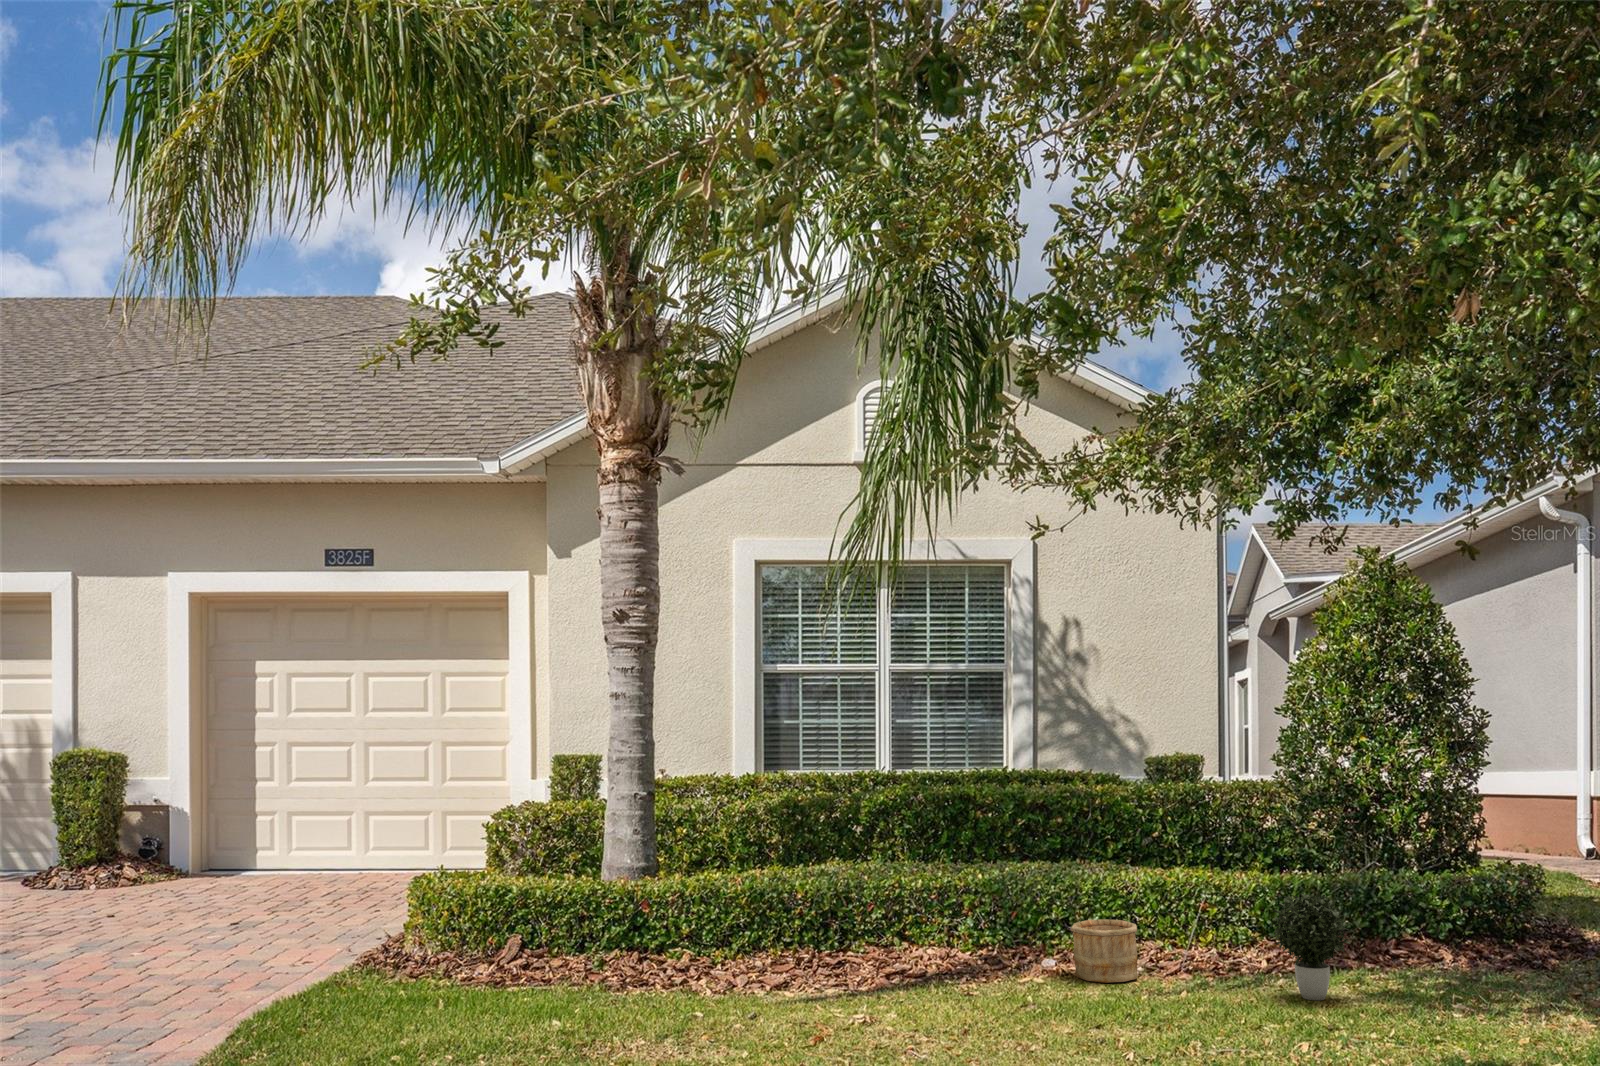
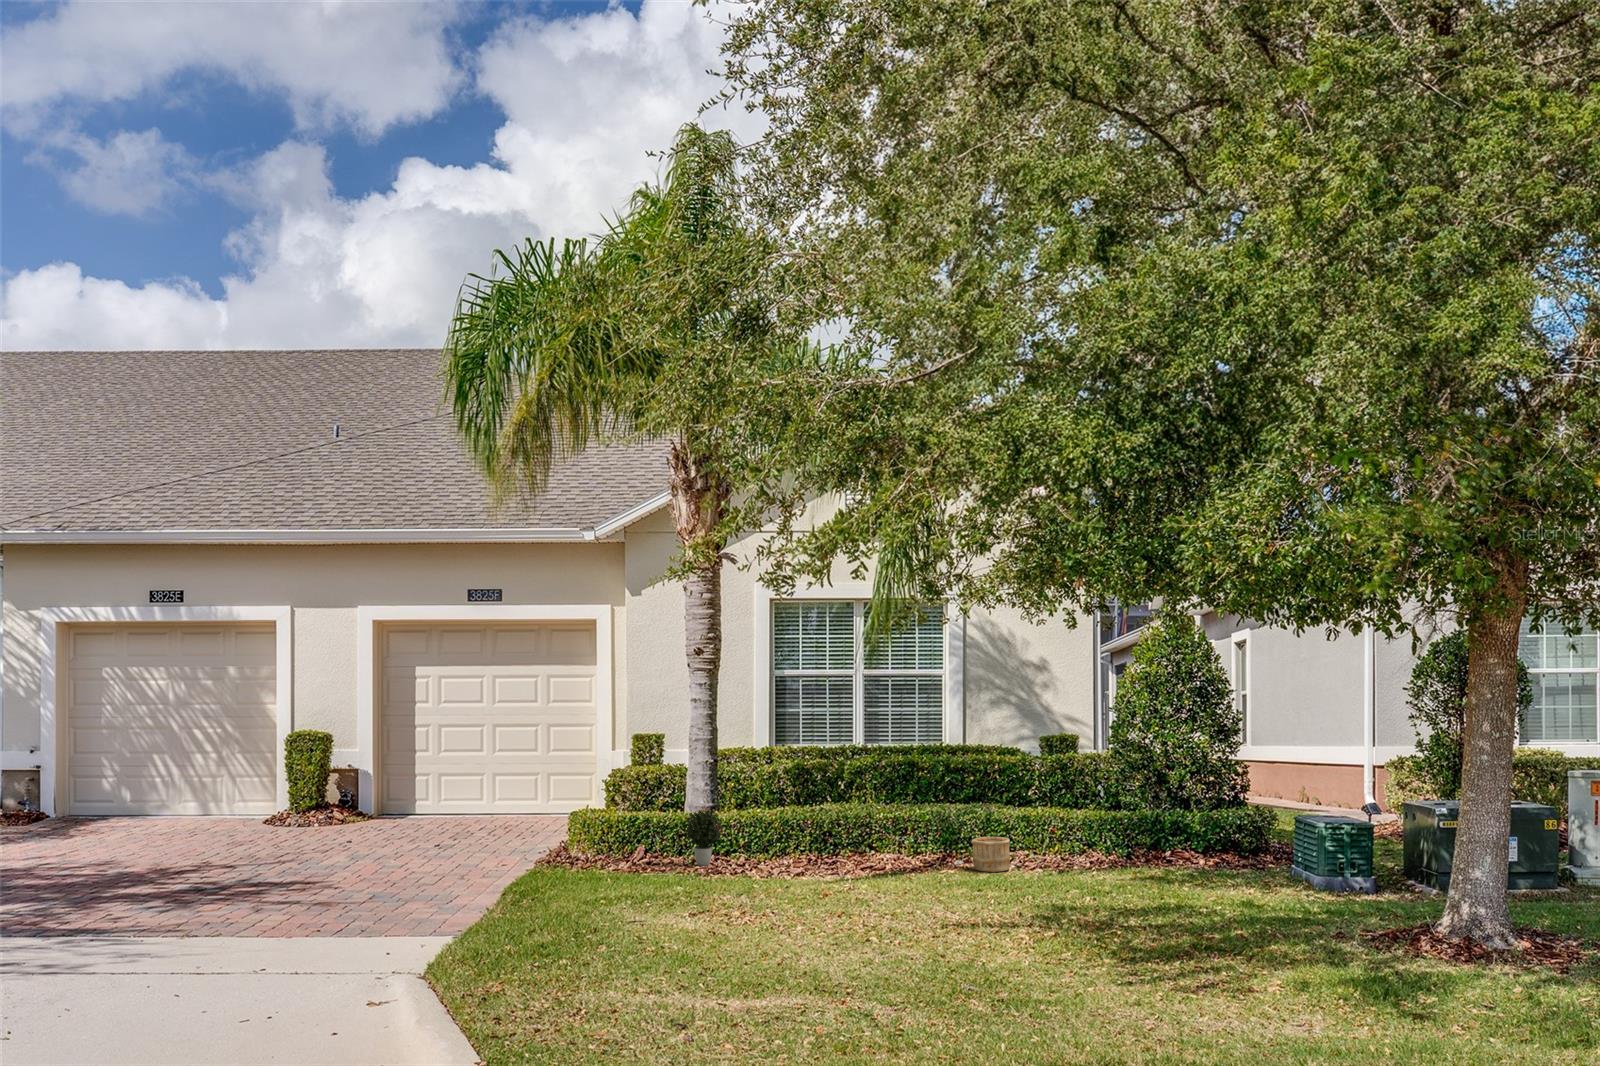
potted plant: present [1272,893,1350,1000] -> present [686,810,722,866]

